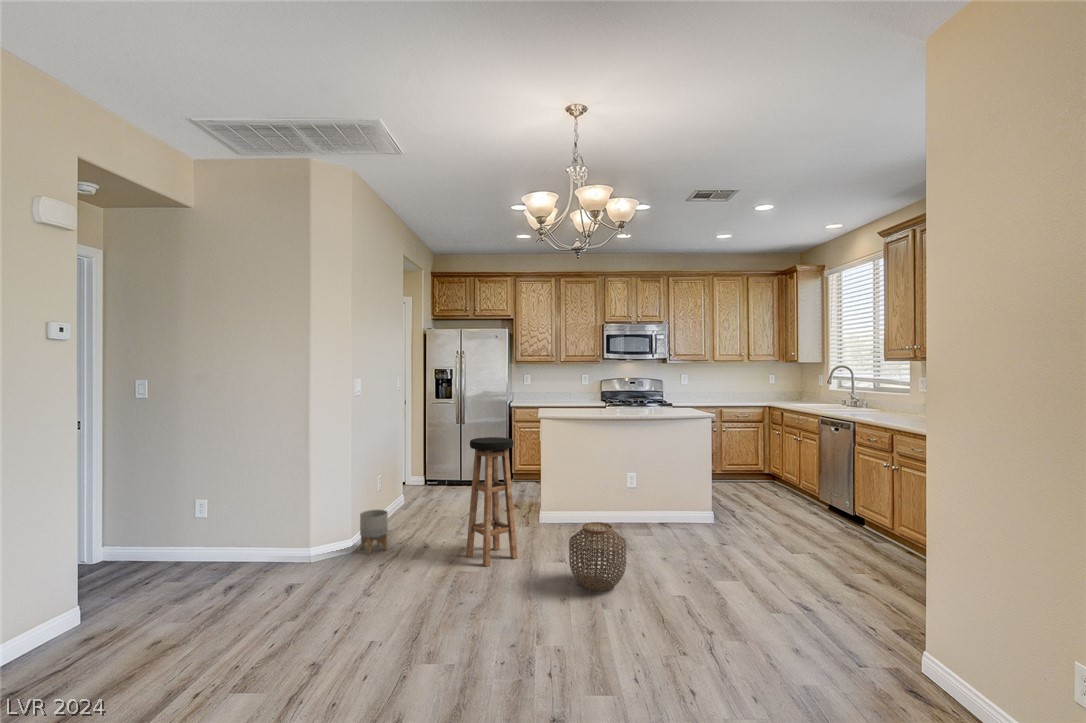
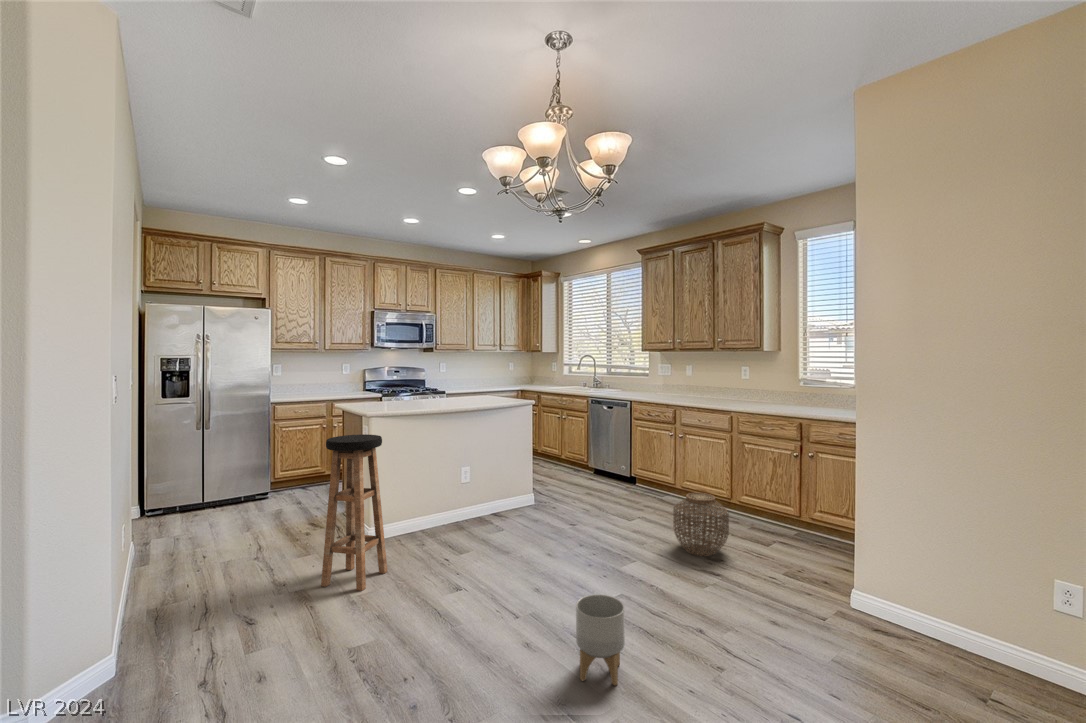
planter: present [360,510,388,554] -> present [576,595,625,685]
woven basket: present [569,522,626,592] -> present [673,493,729,556]

